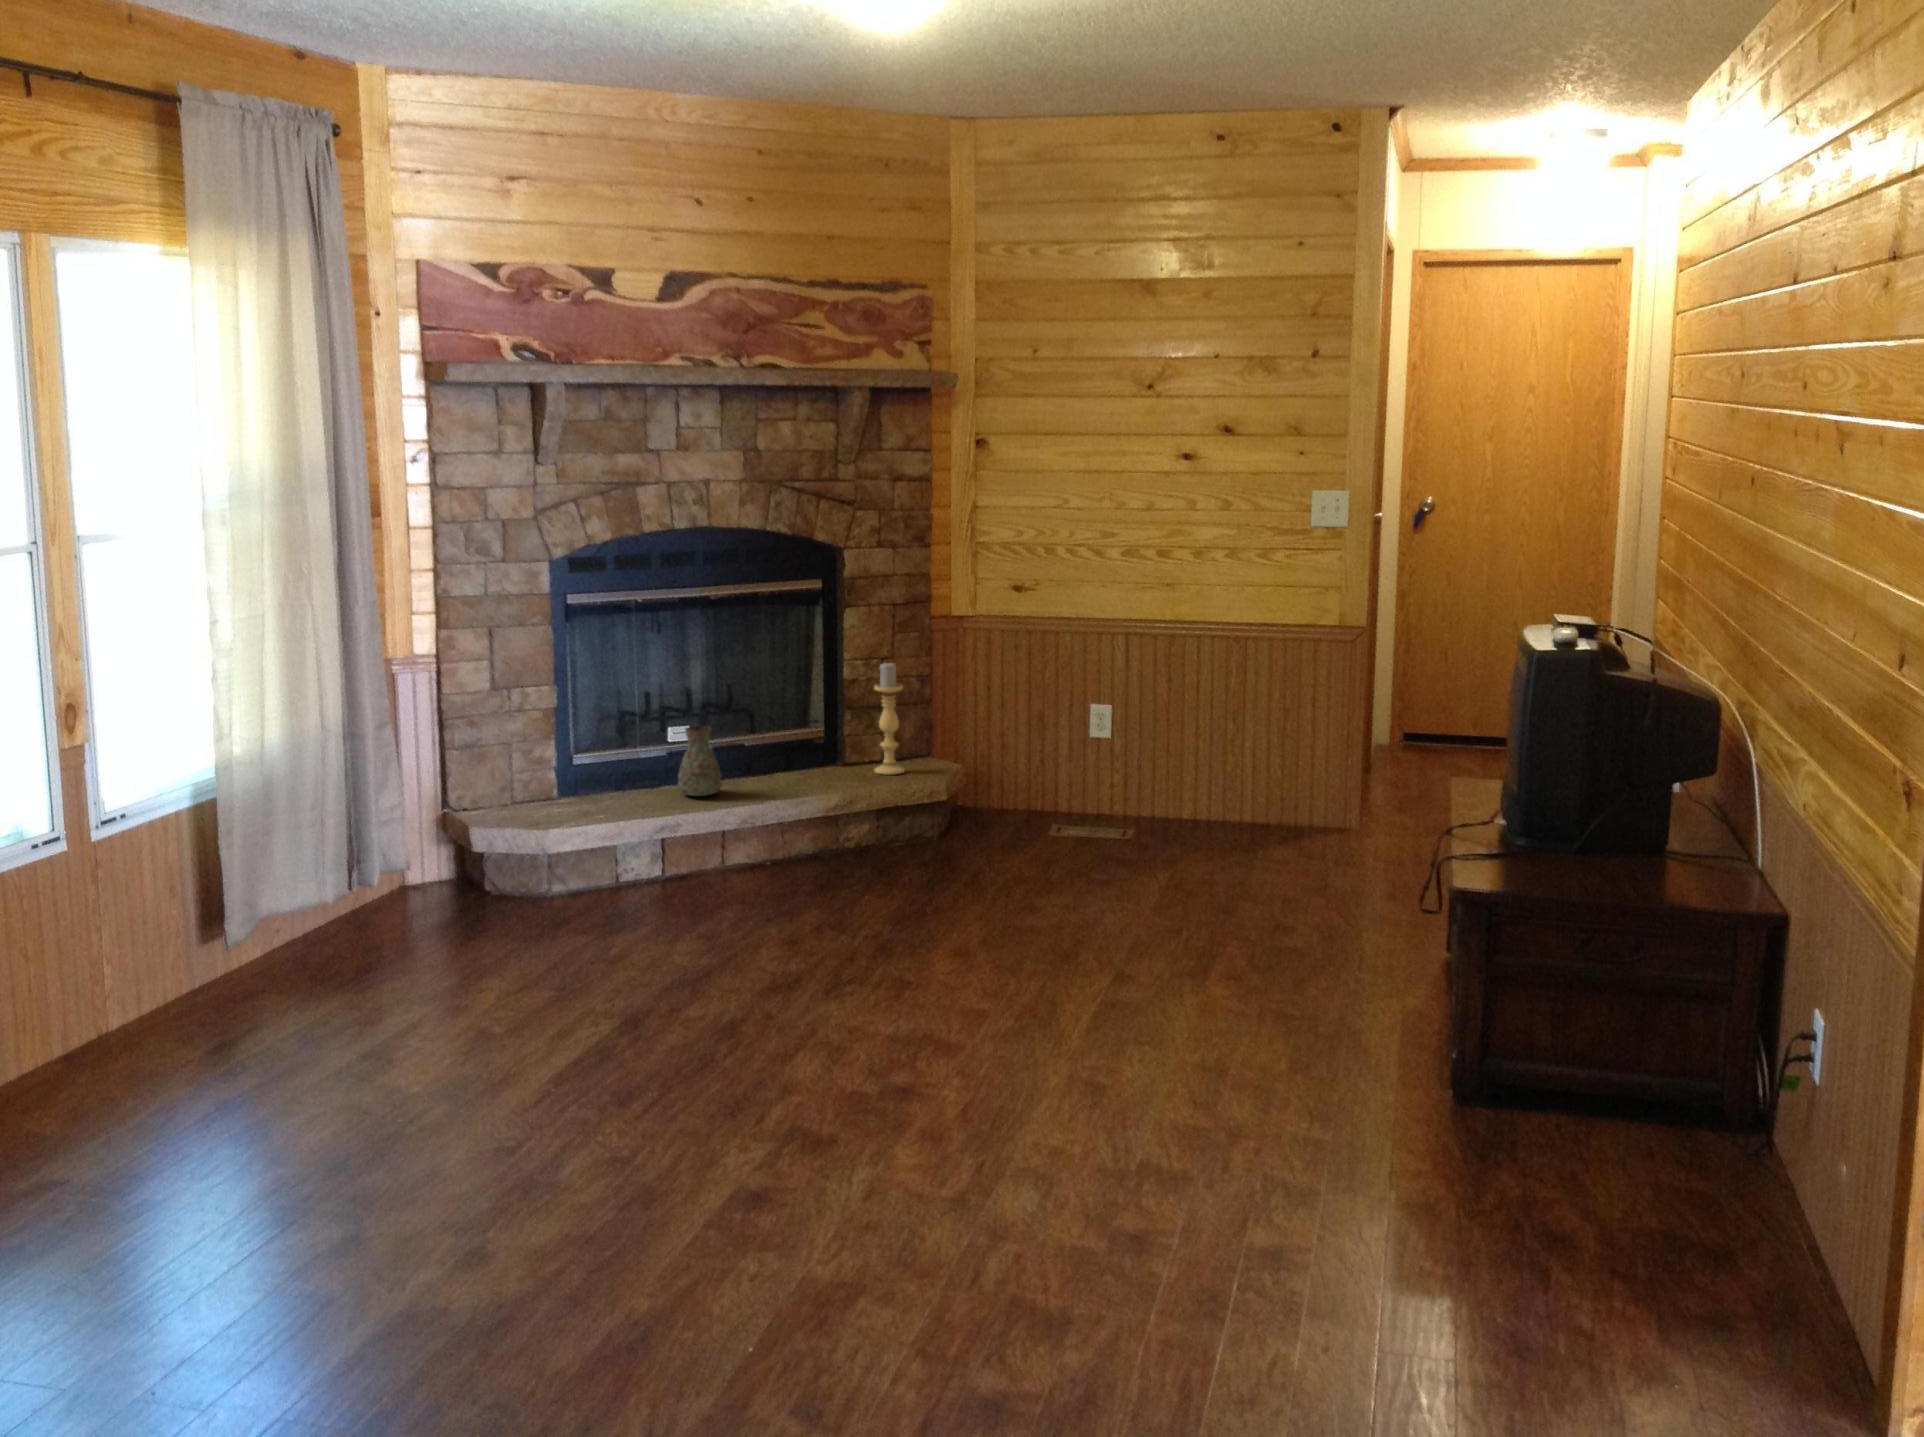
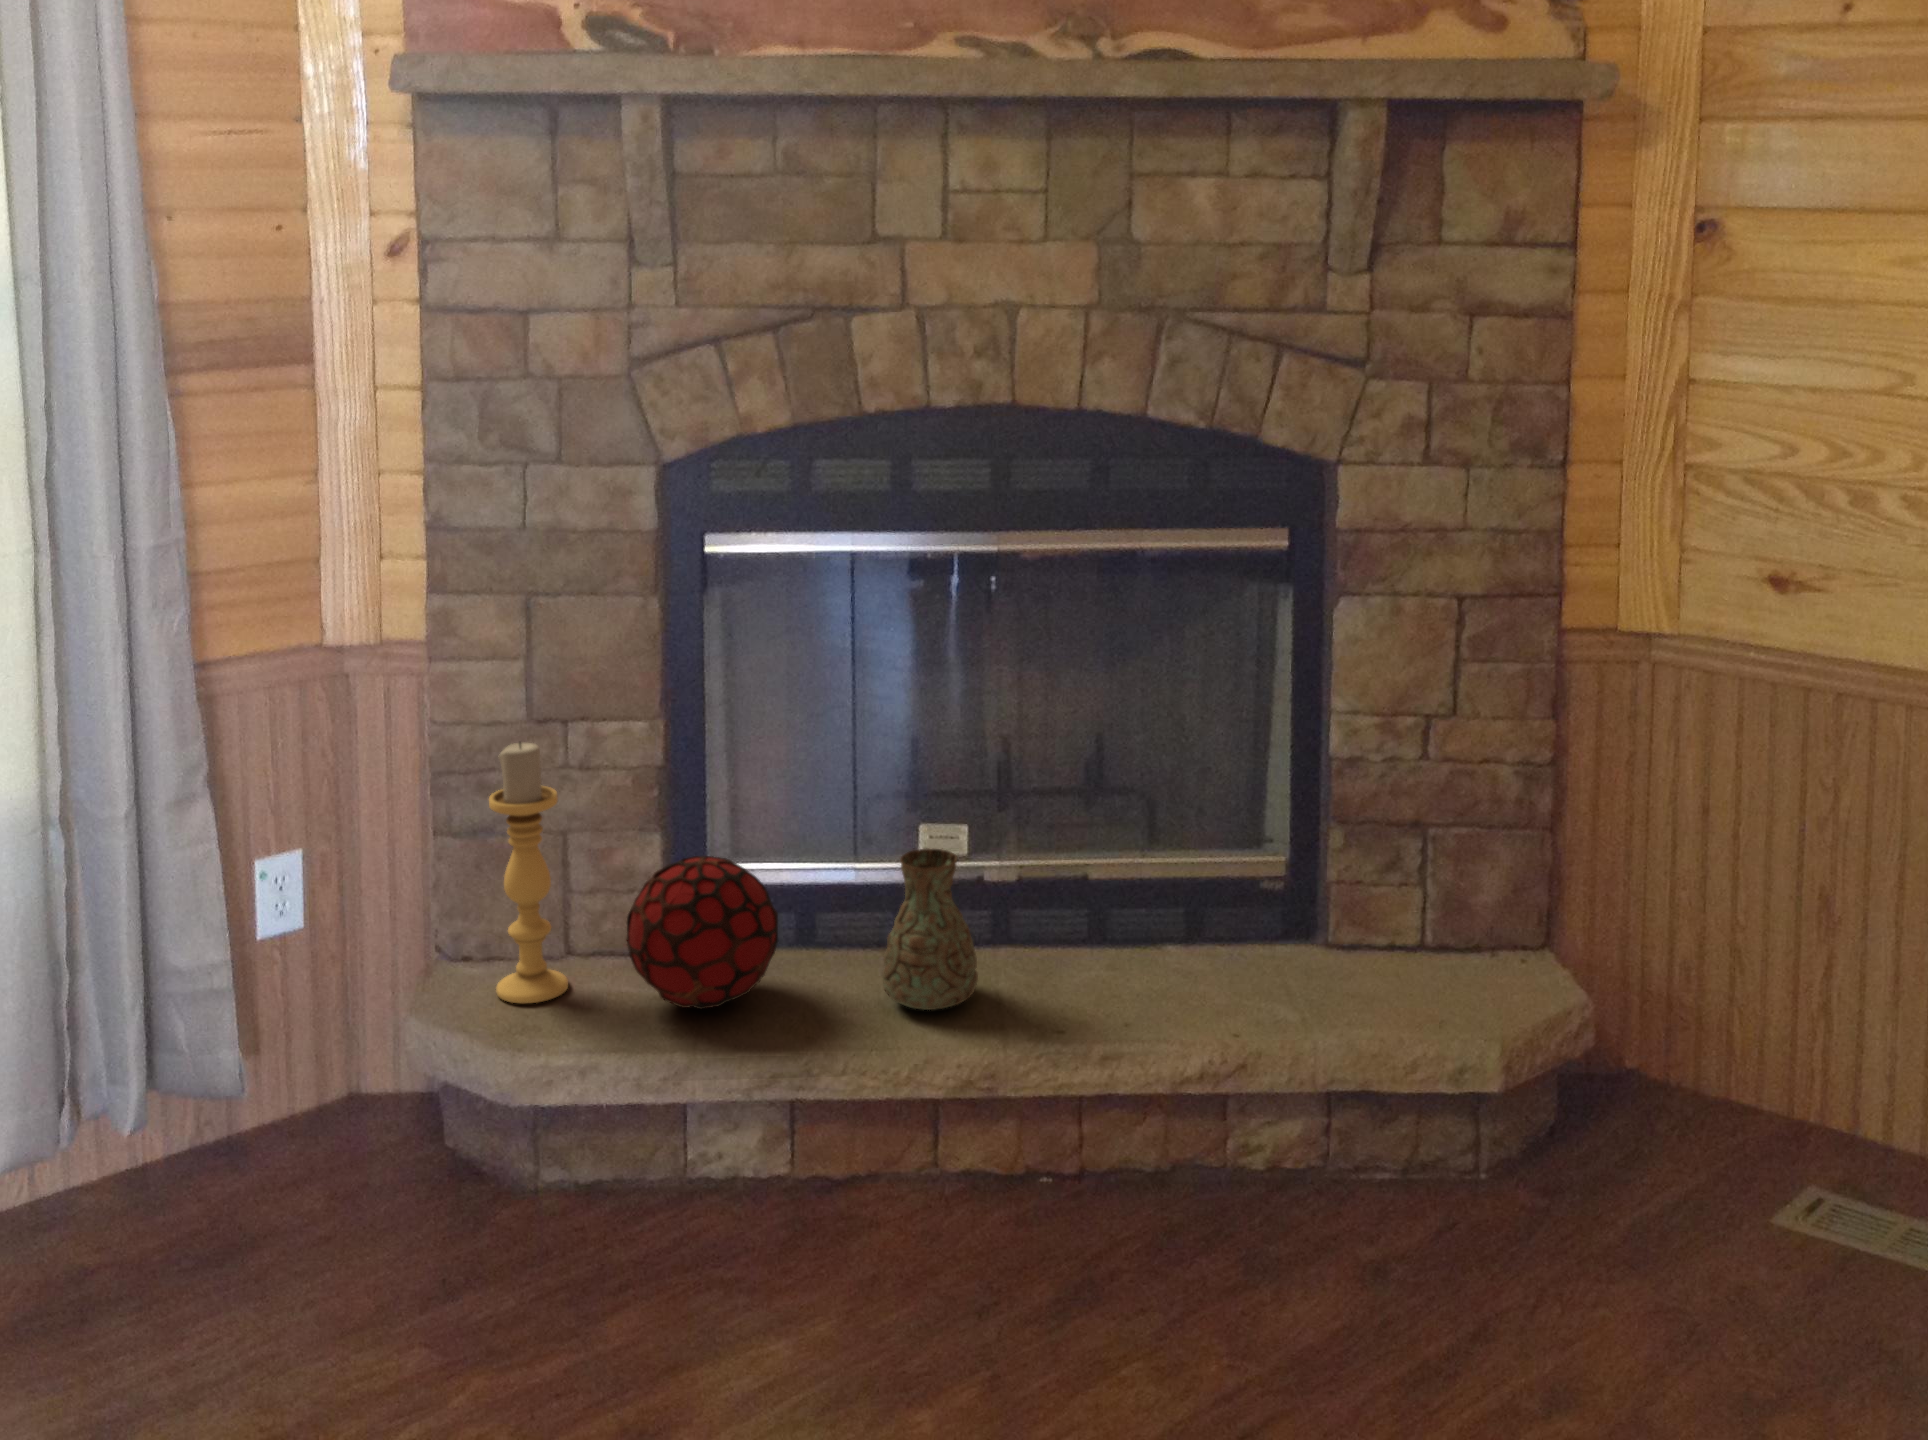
candle holder: present [874,662,905,775] -> present [489,742,568,1003]
decorative orb: none [563,737,635,807] -> present [627,856,778,1009]

